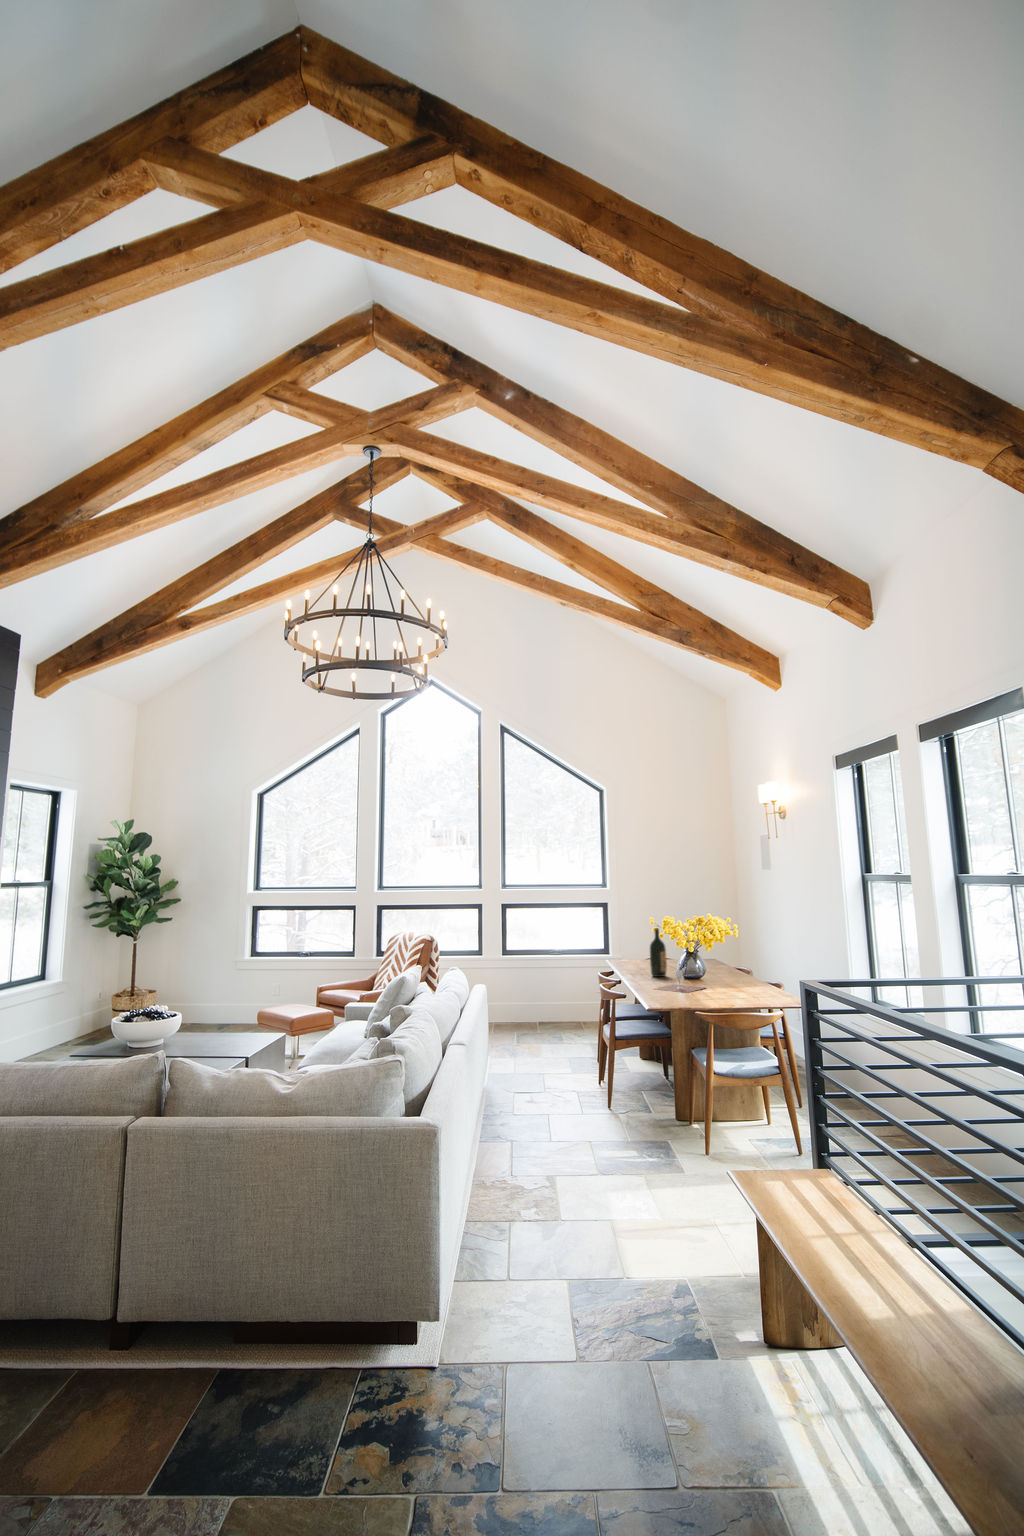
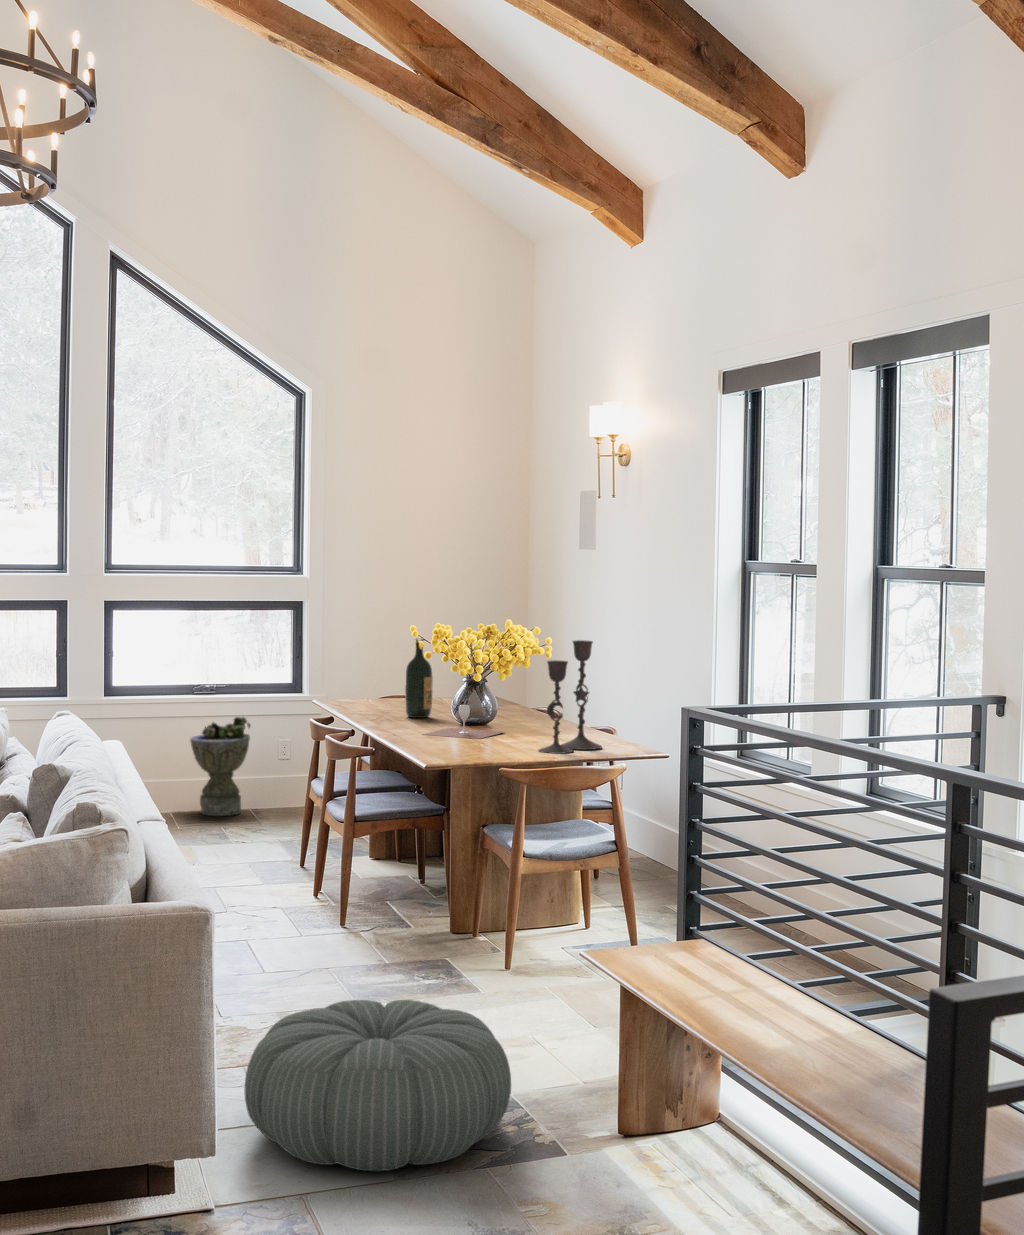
candlestick: none [721,929,766,1005] -> present [539,640,602,754]
planter: none [545,973,578,1032] -> present [190,717,250,816]
pouf: none [479,1191,672,1345] -> present [245,1000,511,1171]

